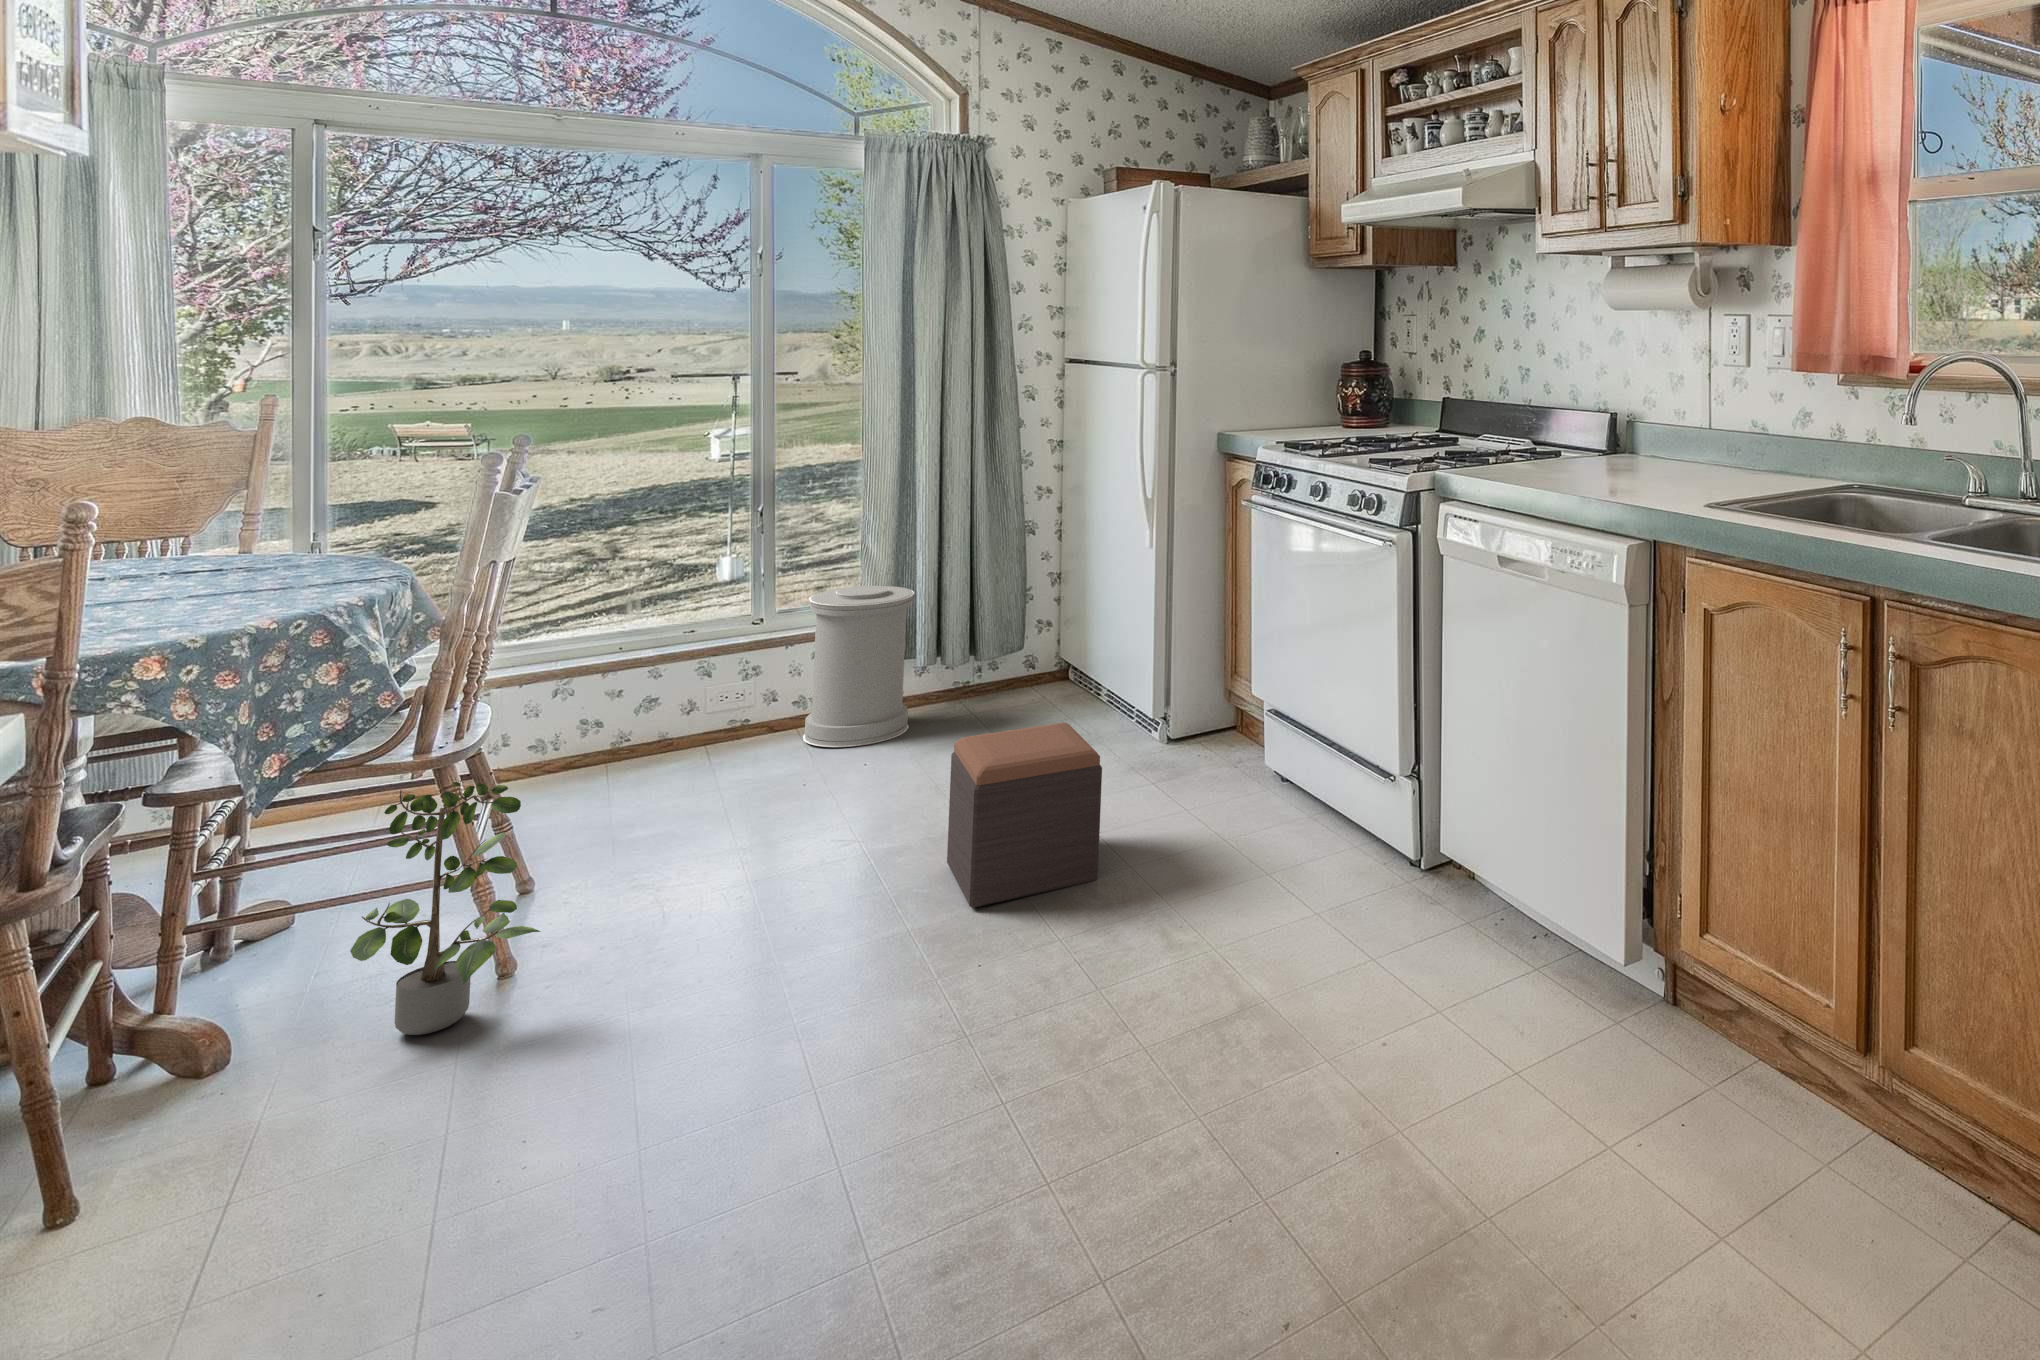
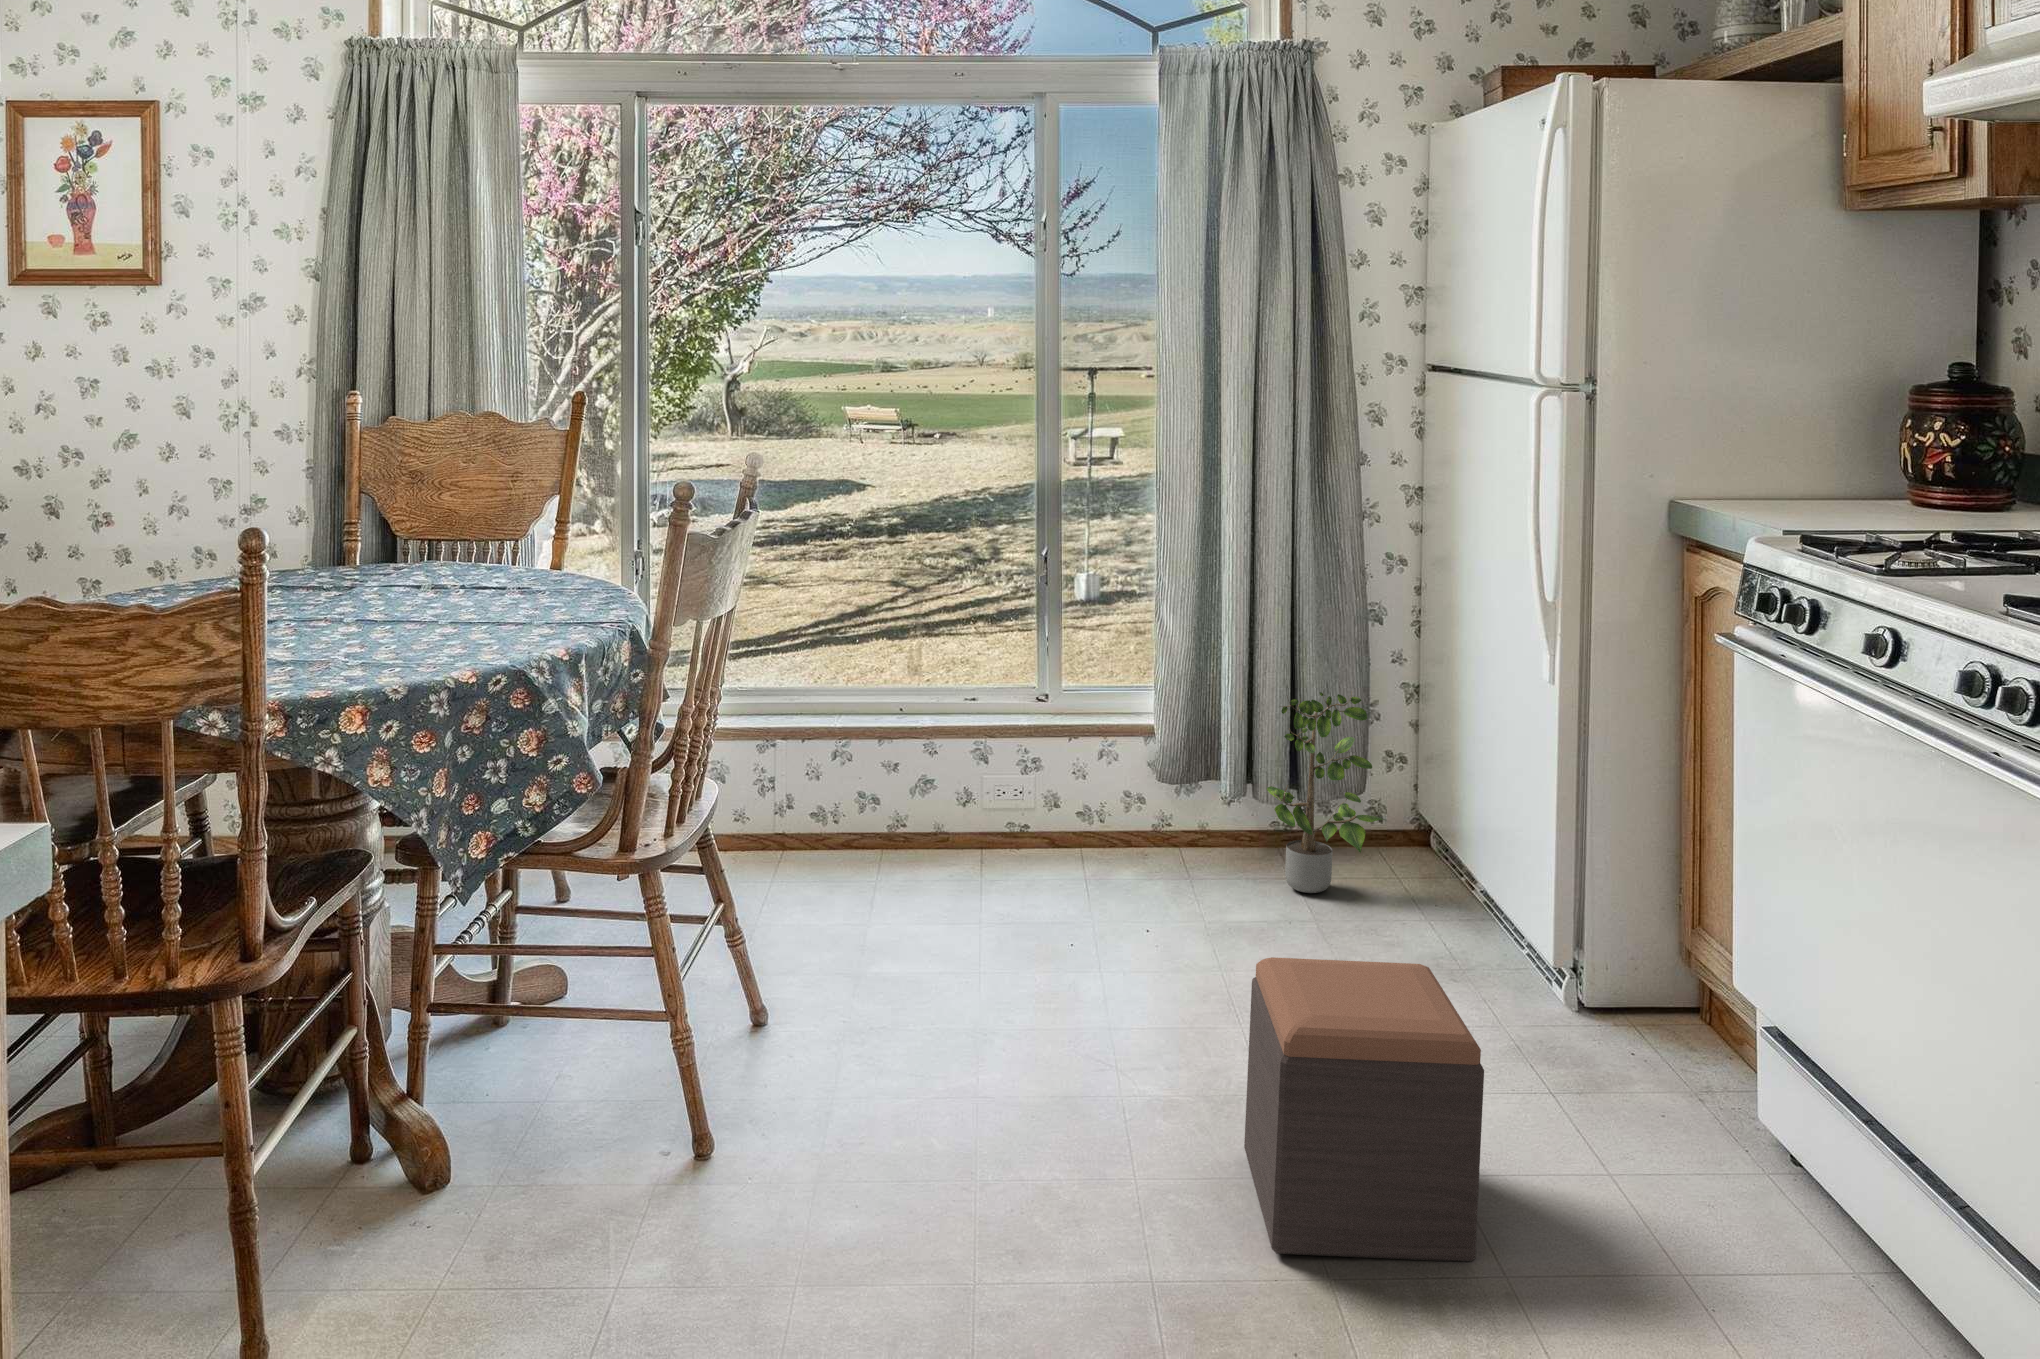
trash can: present [803,586,914,747] -> none [1082,674,1219,900]
potted plant: present [350,778,540,1035] -> present [1267,692,1384,893]

